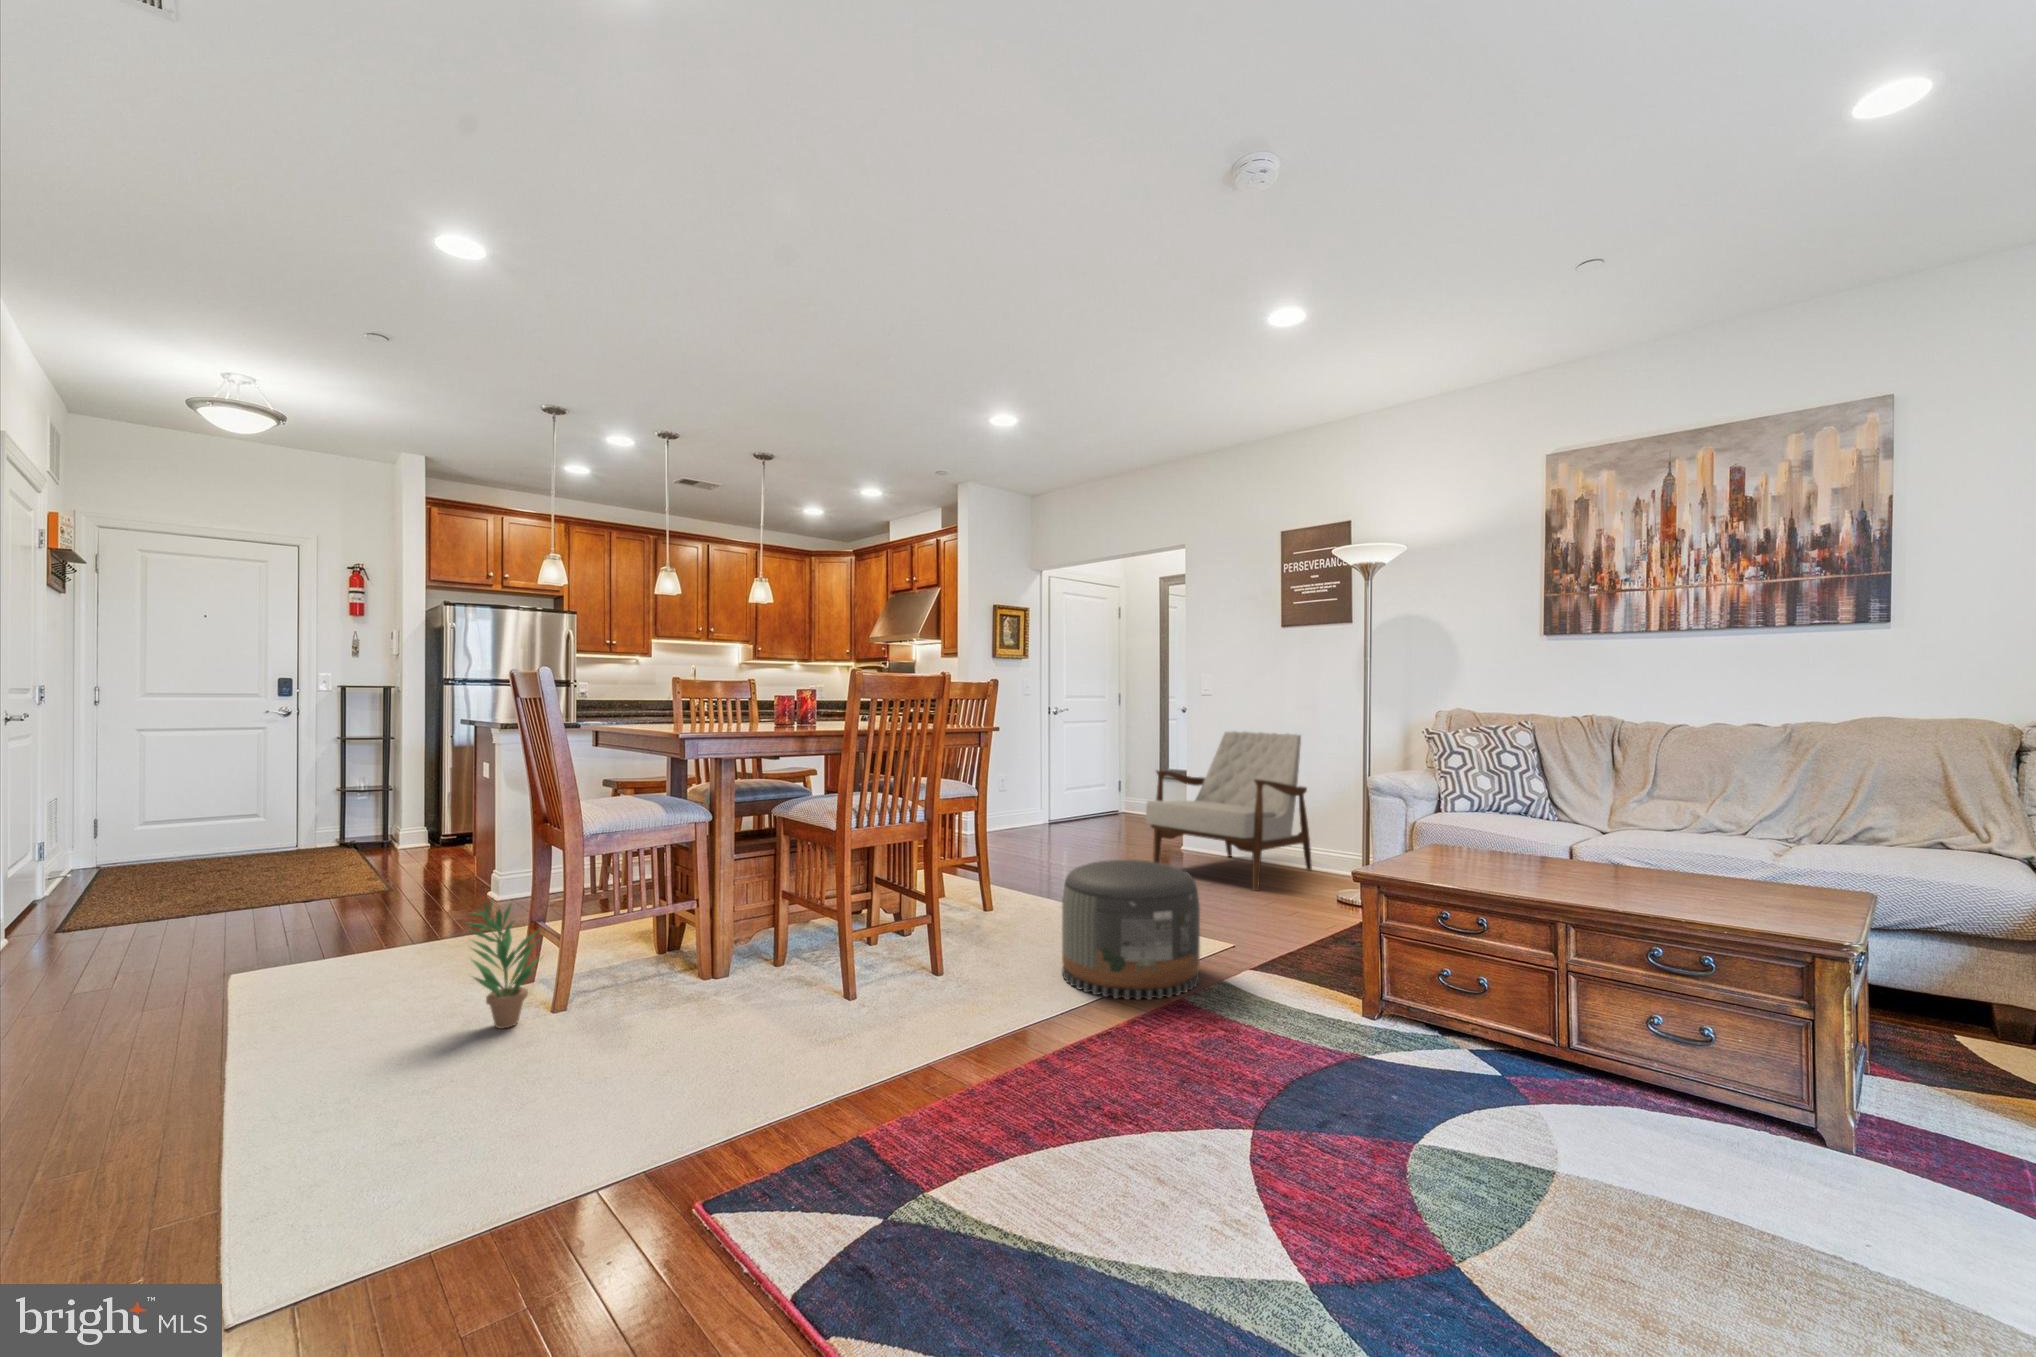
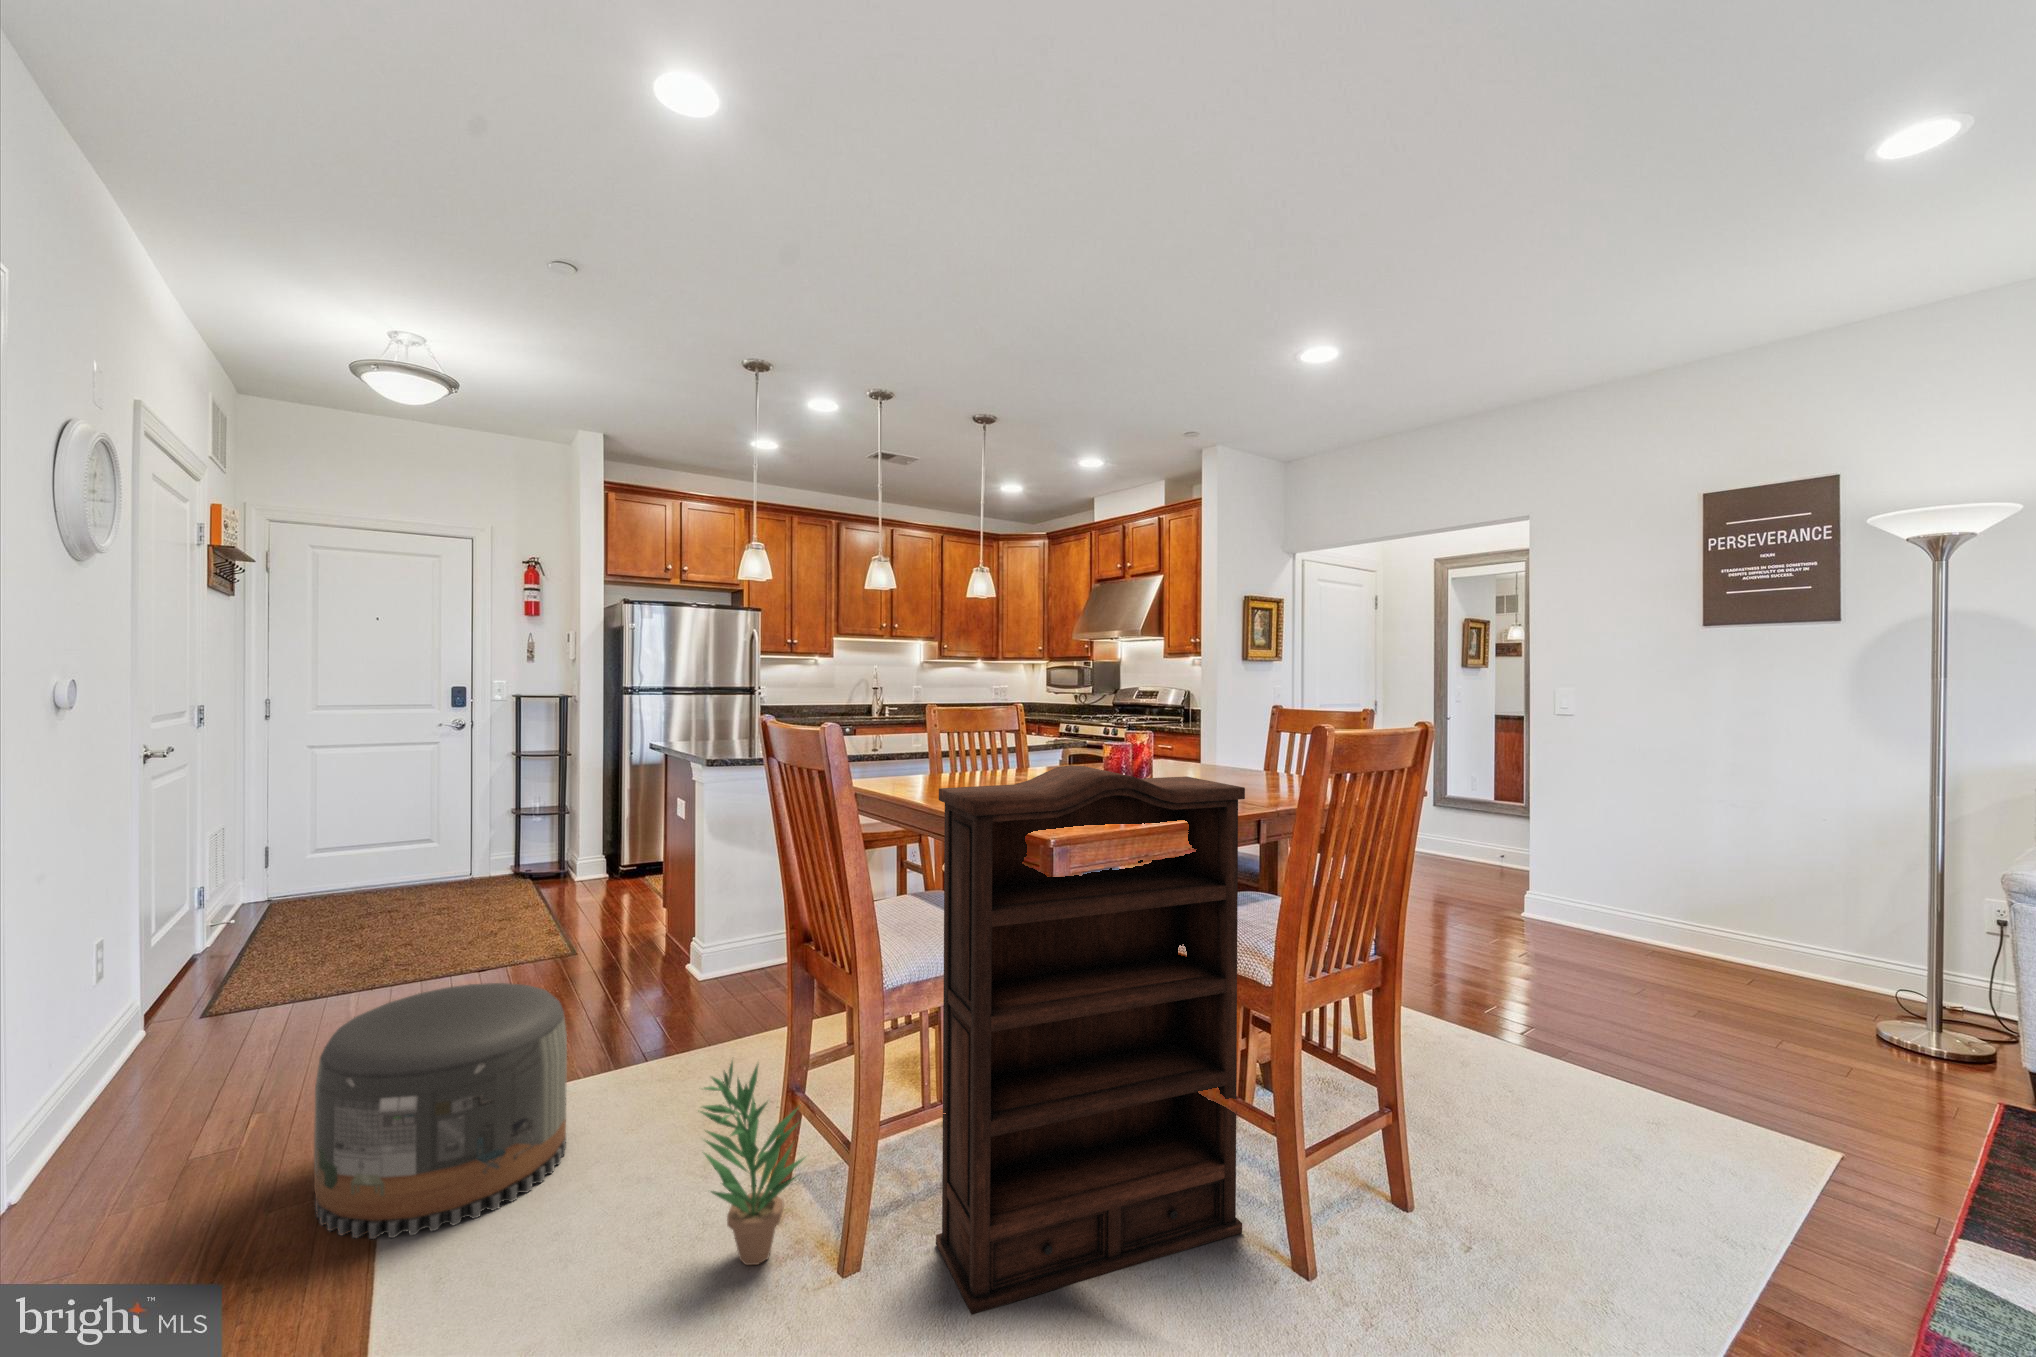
bookshelf: none [635,706,844,1038] -> present [936,765,1245,1314]
armchair: present [1146,731,1312,891] -> none [1511,766,1764,1007]
pouf: present [1062,860,1200,1000] -> present [314,983,567,1239]

